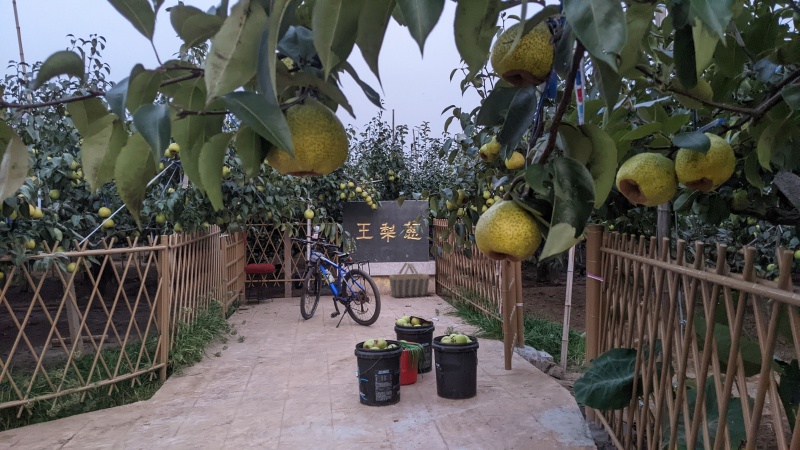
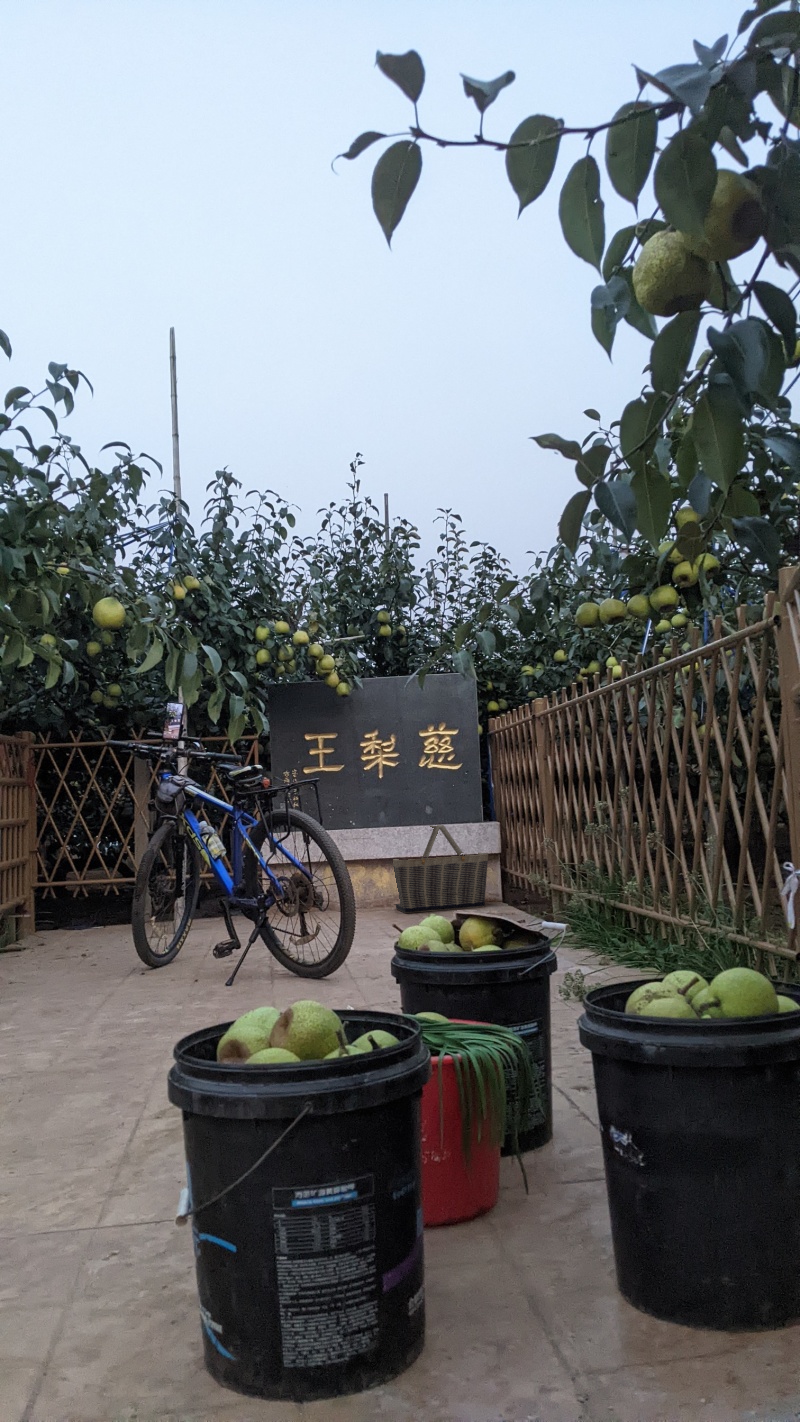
stool: present [244,263,275,304] -> none [21,840,101,943]

